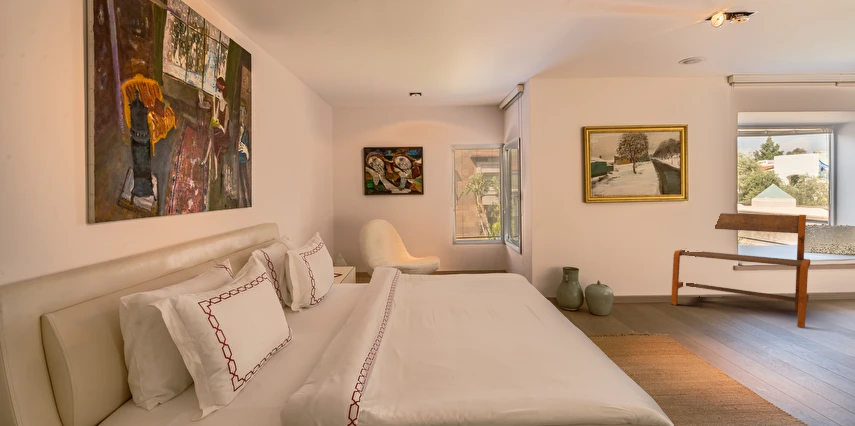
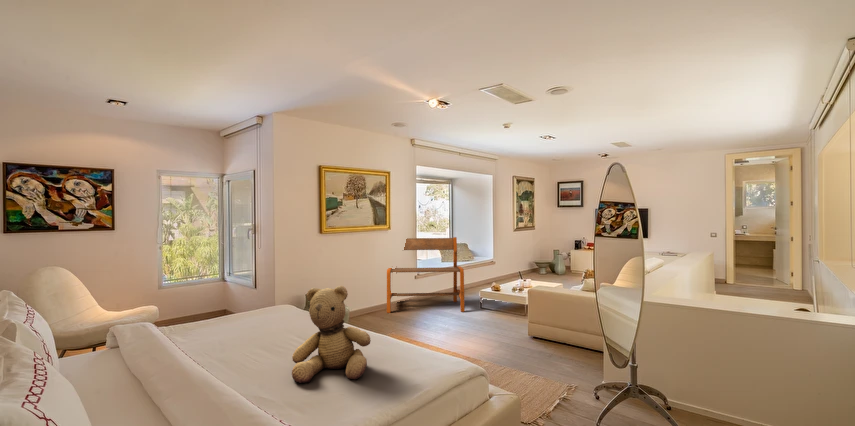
teddy bear: none [442,249,517,346] -> present [292,286,371,383]

